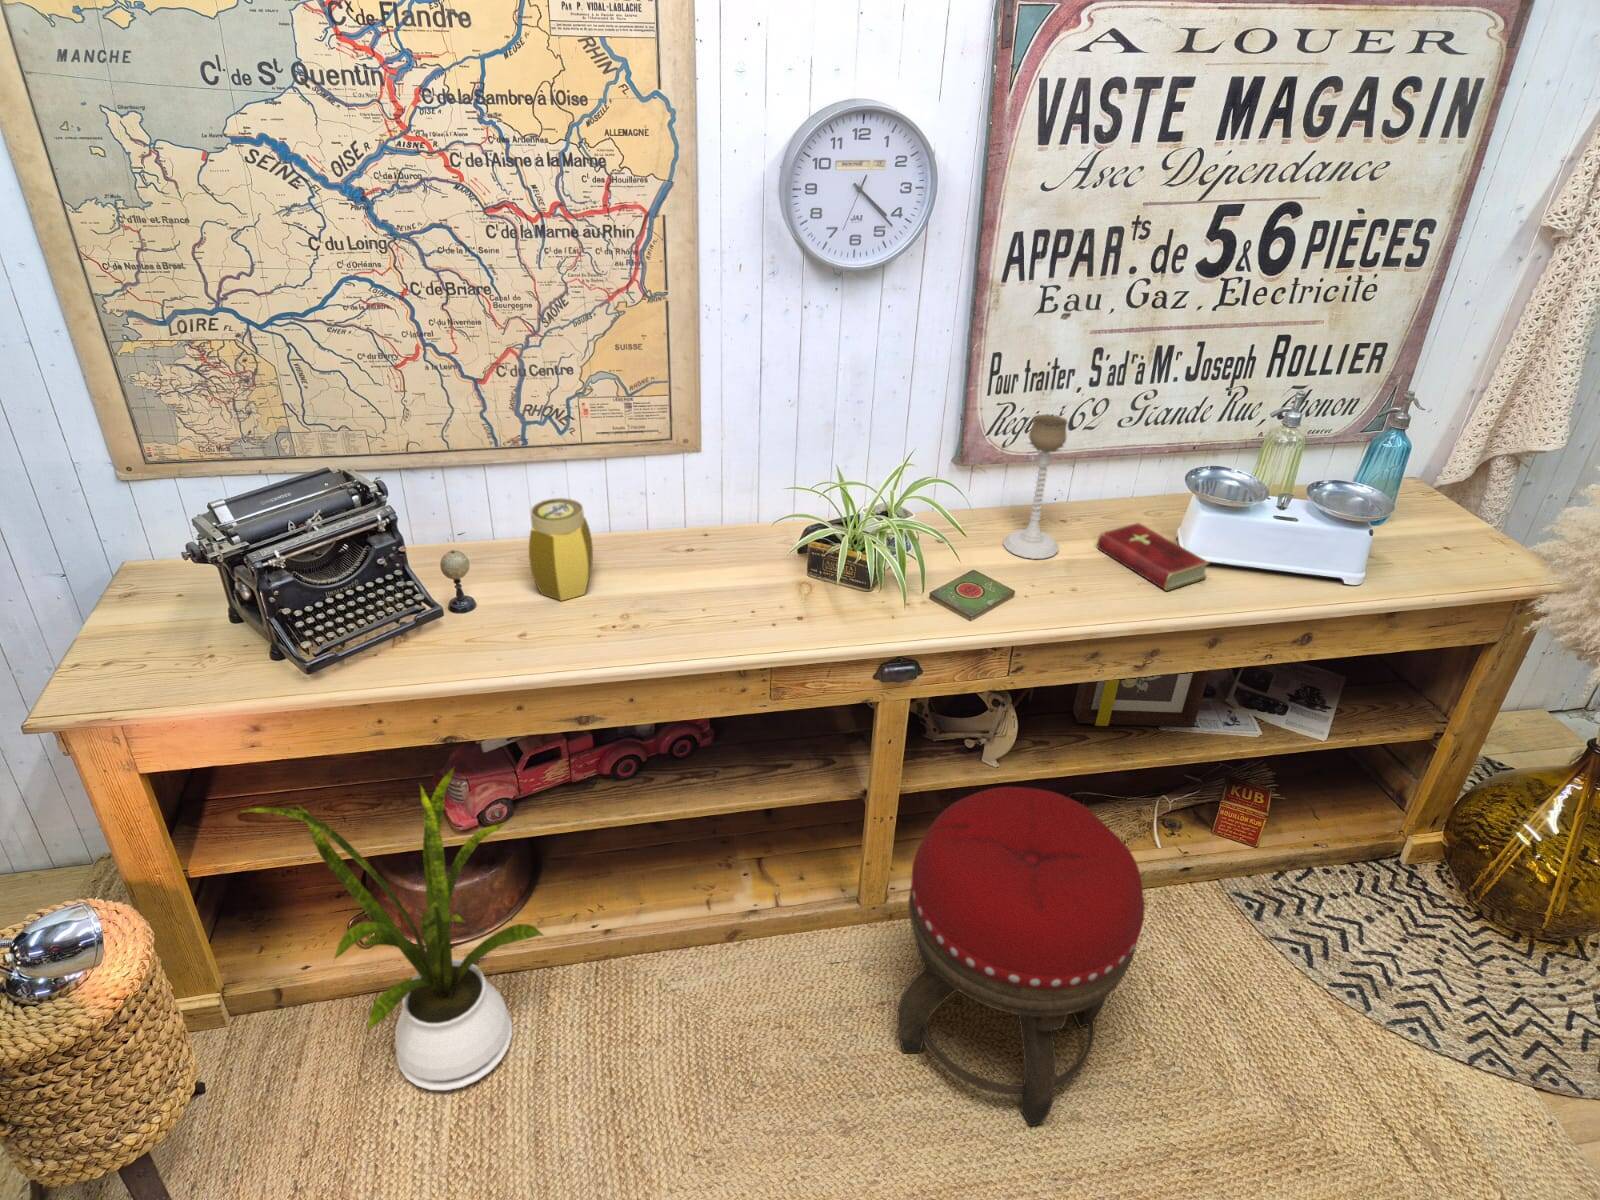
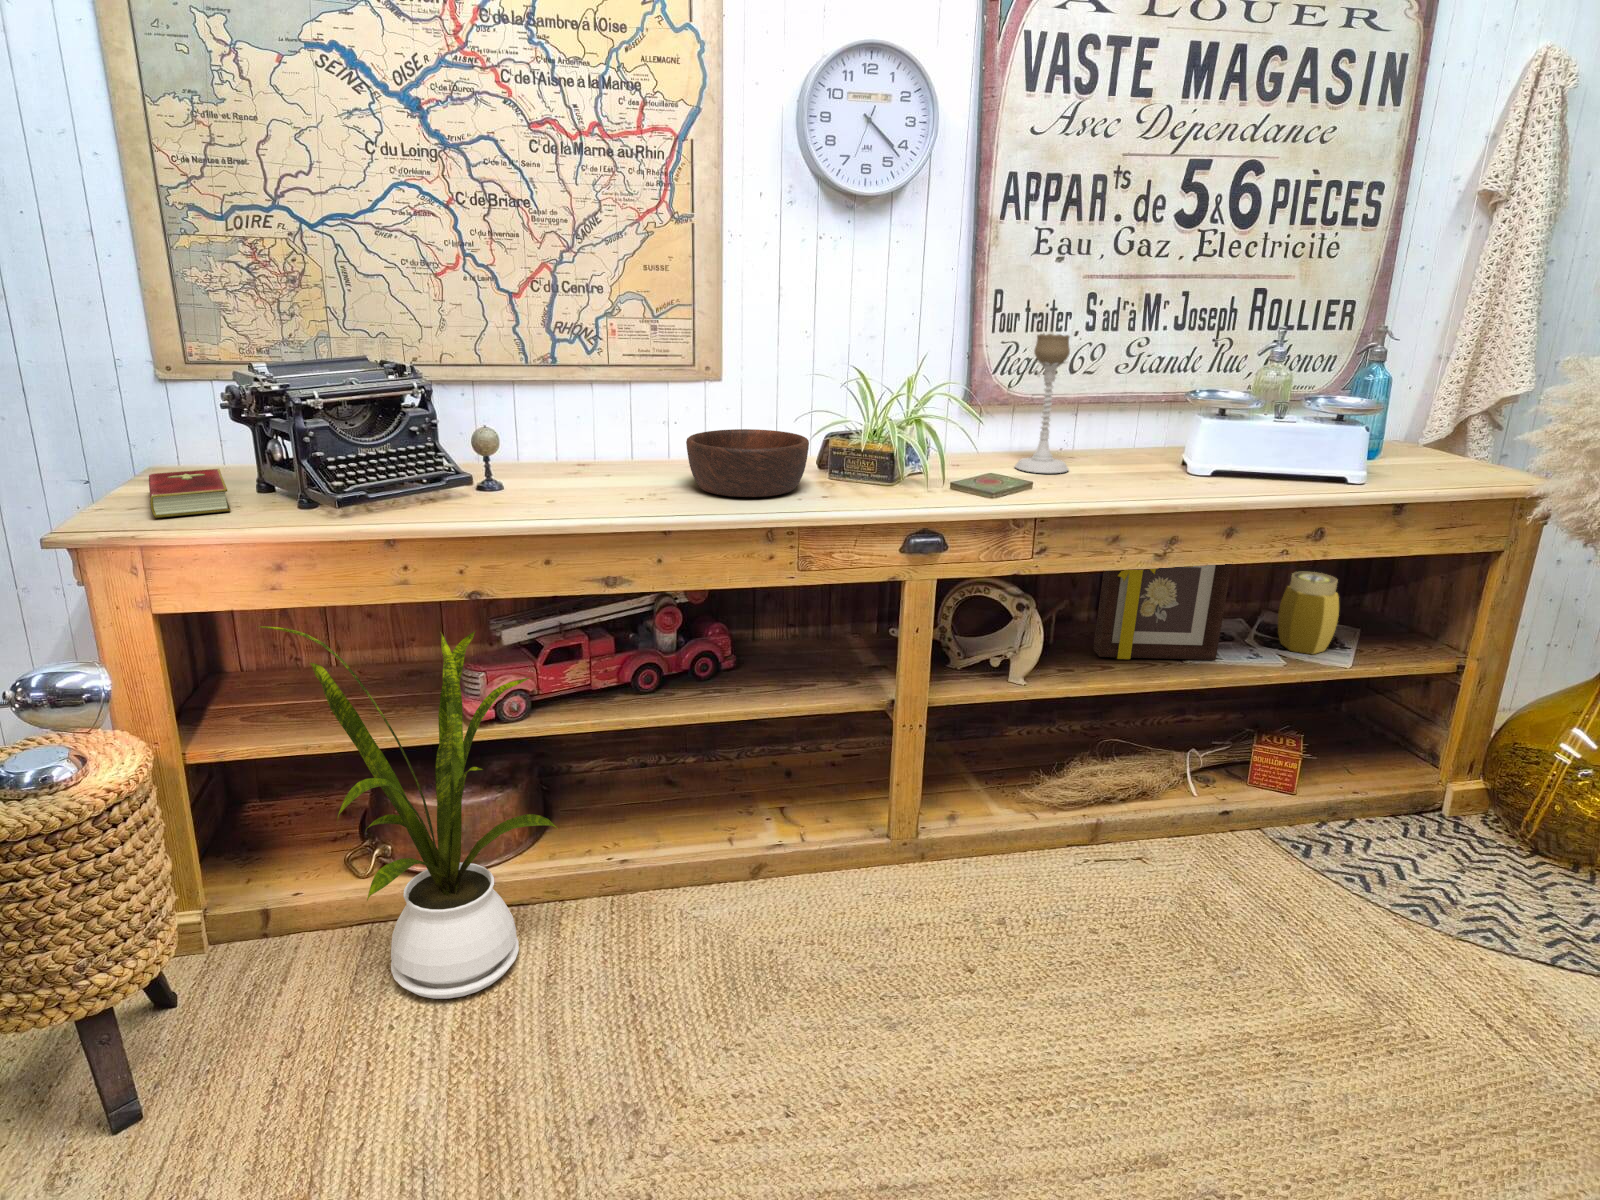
jar: present [529,498,593,600] -> present [1278,572,1339,654]
hardcover book: present [1097,523,1209,591] -> present [149,469,230,518]
wooden bowl: none [661,526,786,622] -> present [686,429,809,497]
footstool: present [897,787,1145,1126] -> none [939,662,1194,1020]

